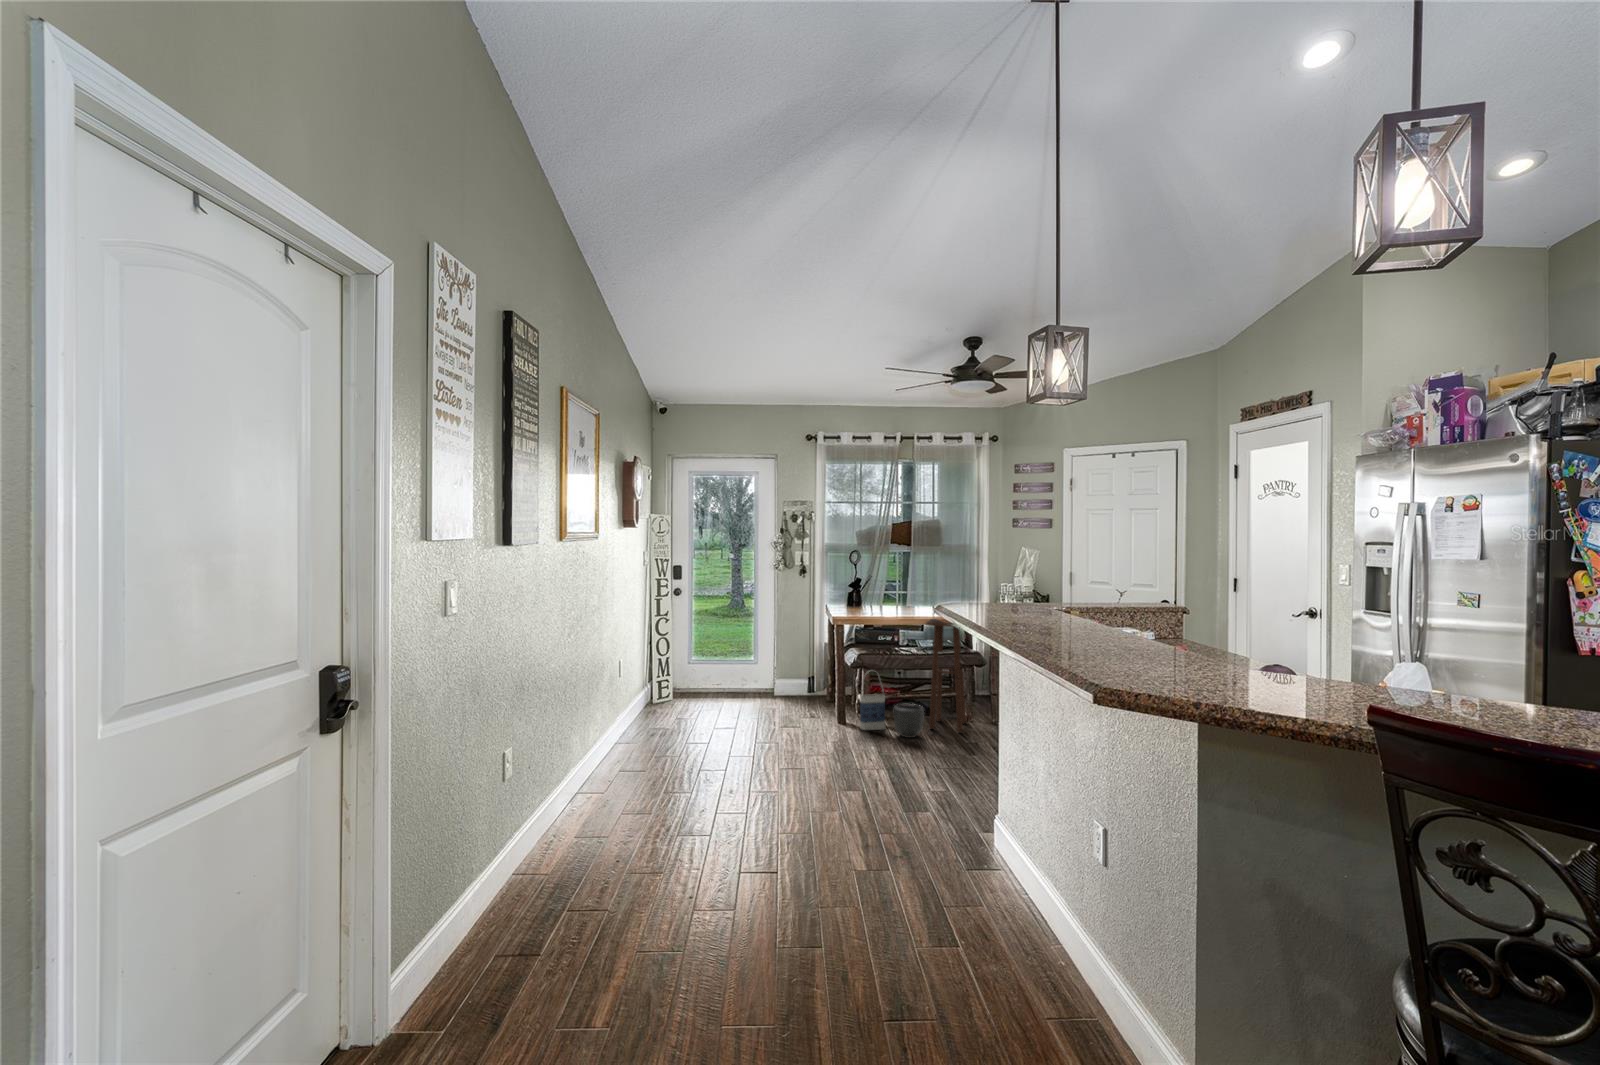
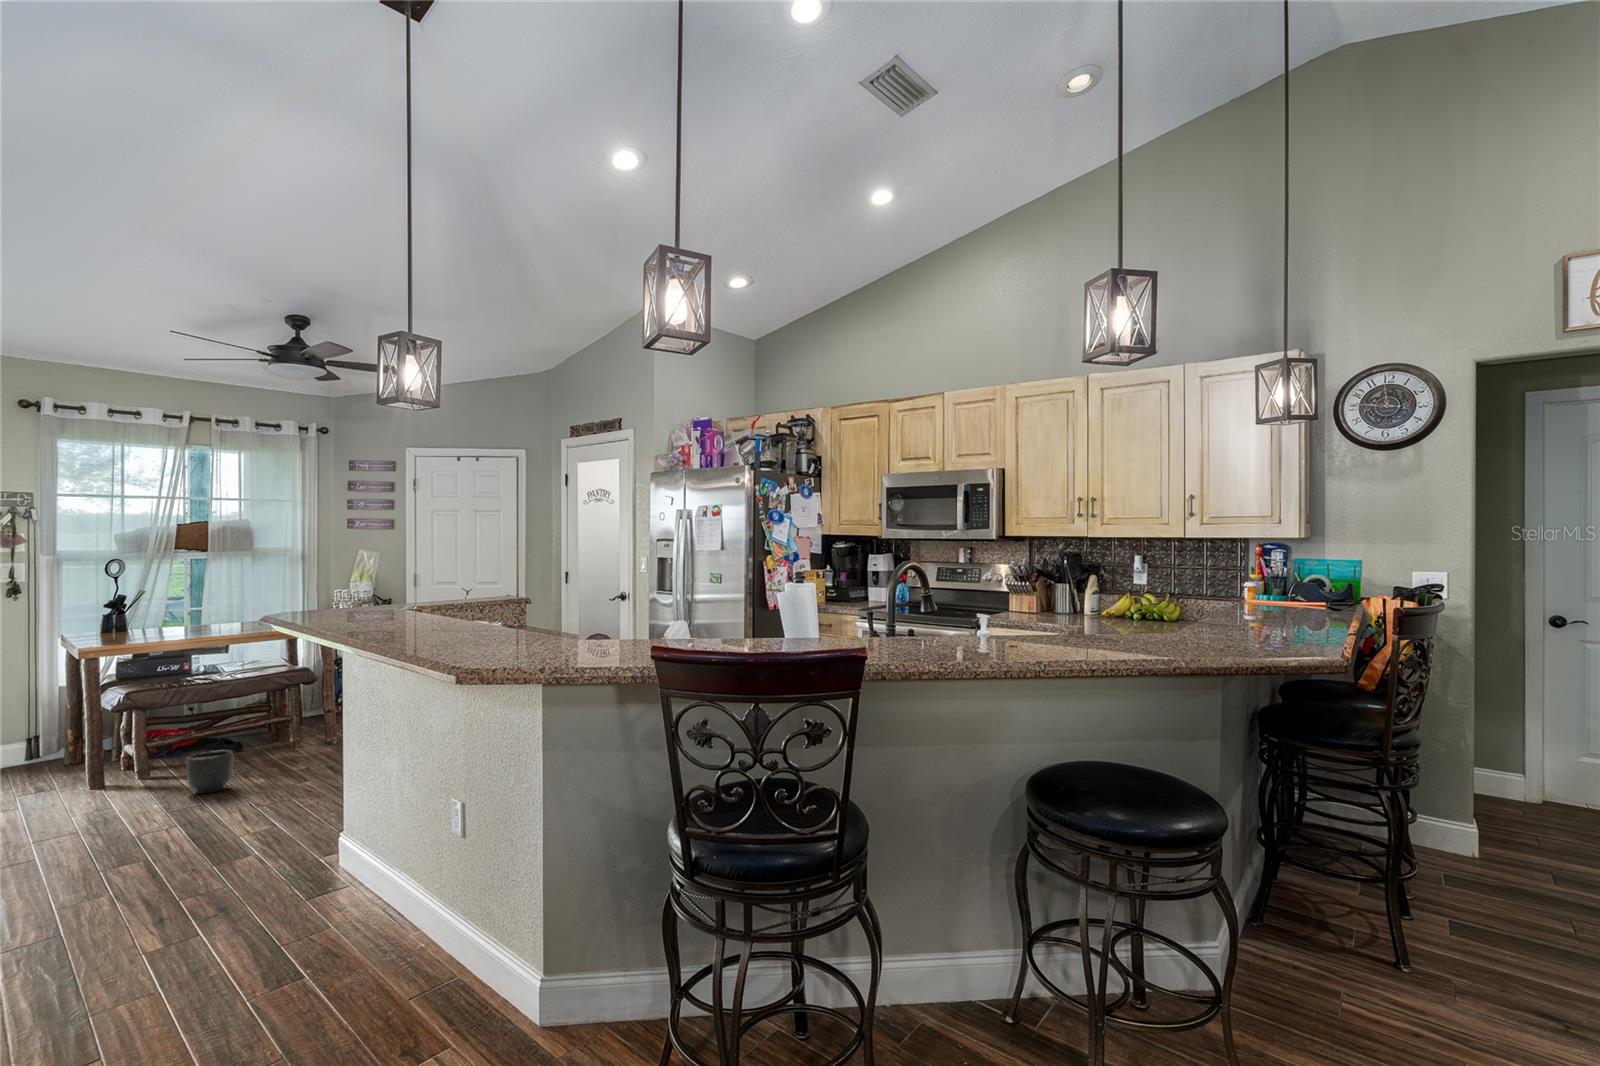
stool: present [926,619,966,732] -> none [235,639,295,778]
bag: present [860,675,885,730] -> none [129,717,172,799]

